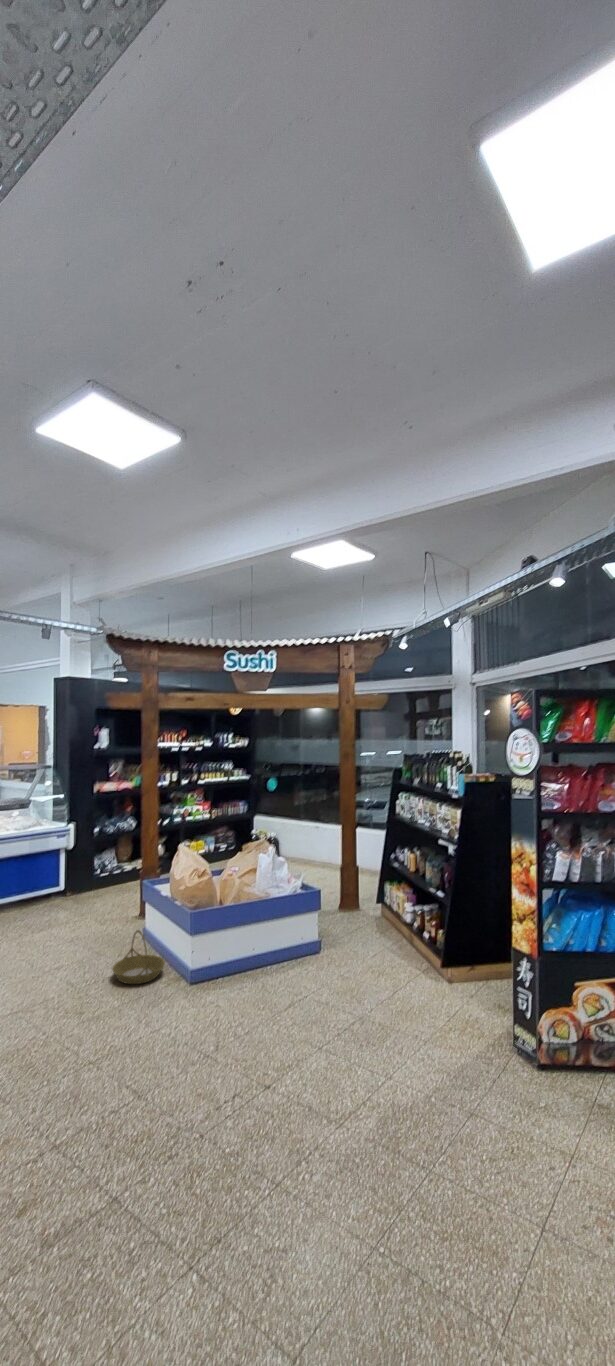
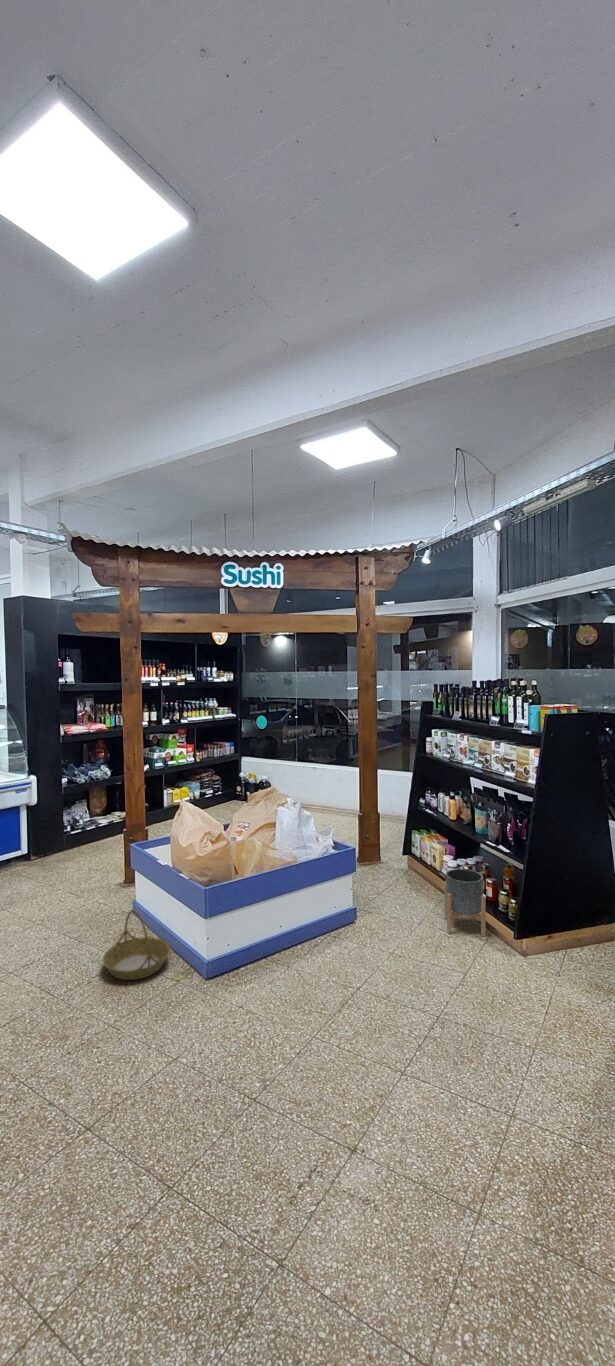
planter: none [393,911,426,968] -> present [444,869,486,937]

